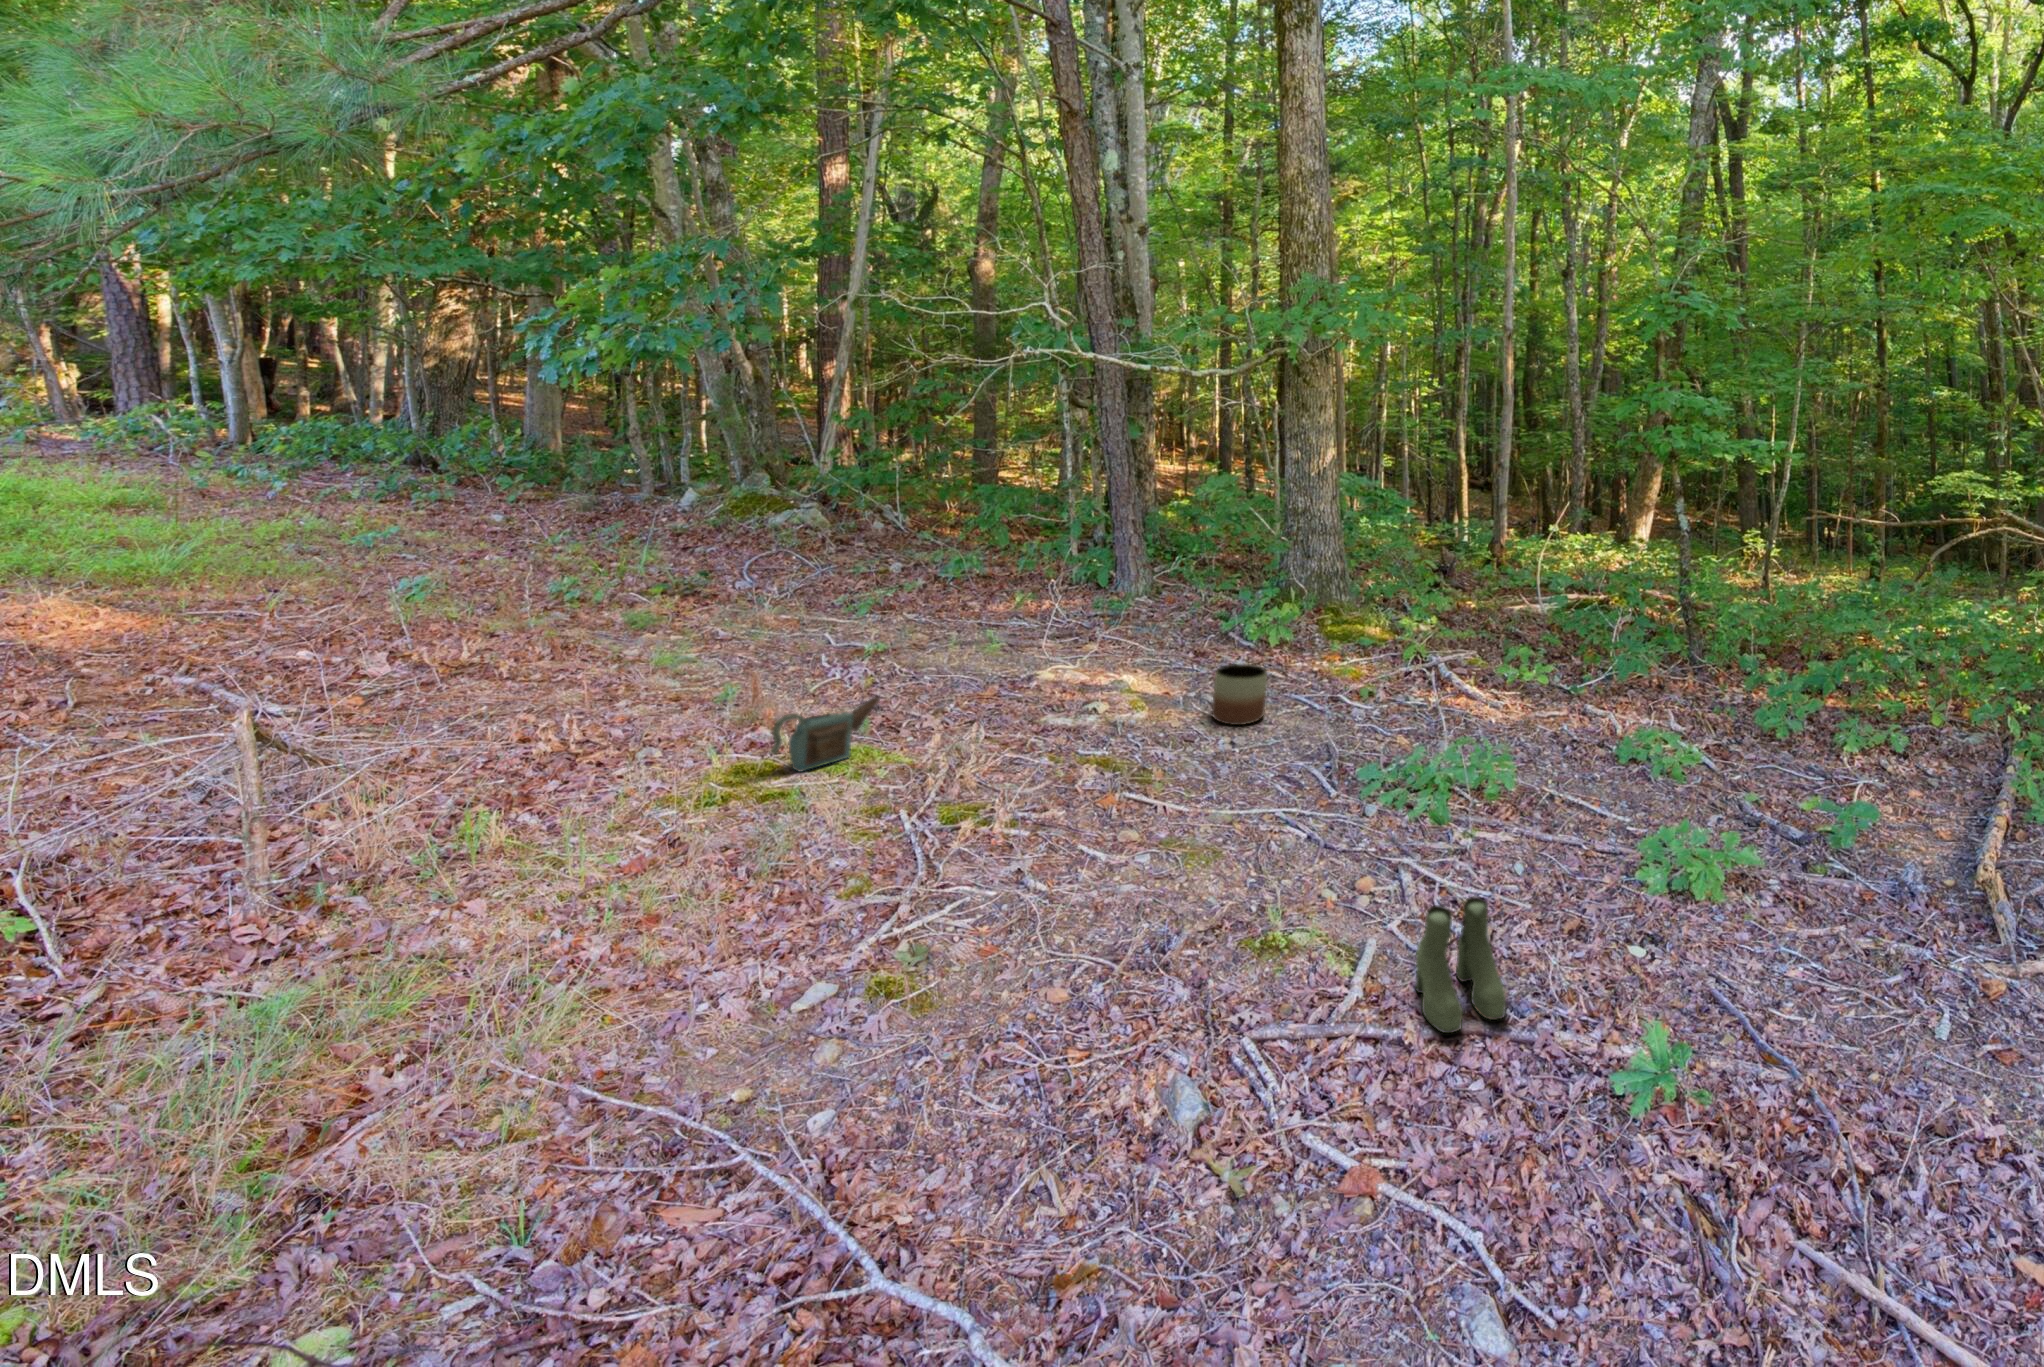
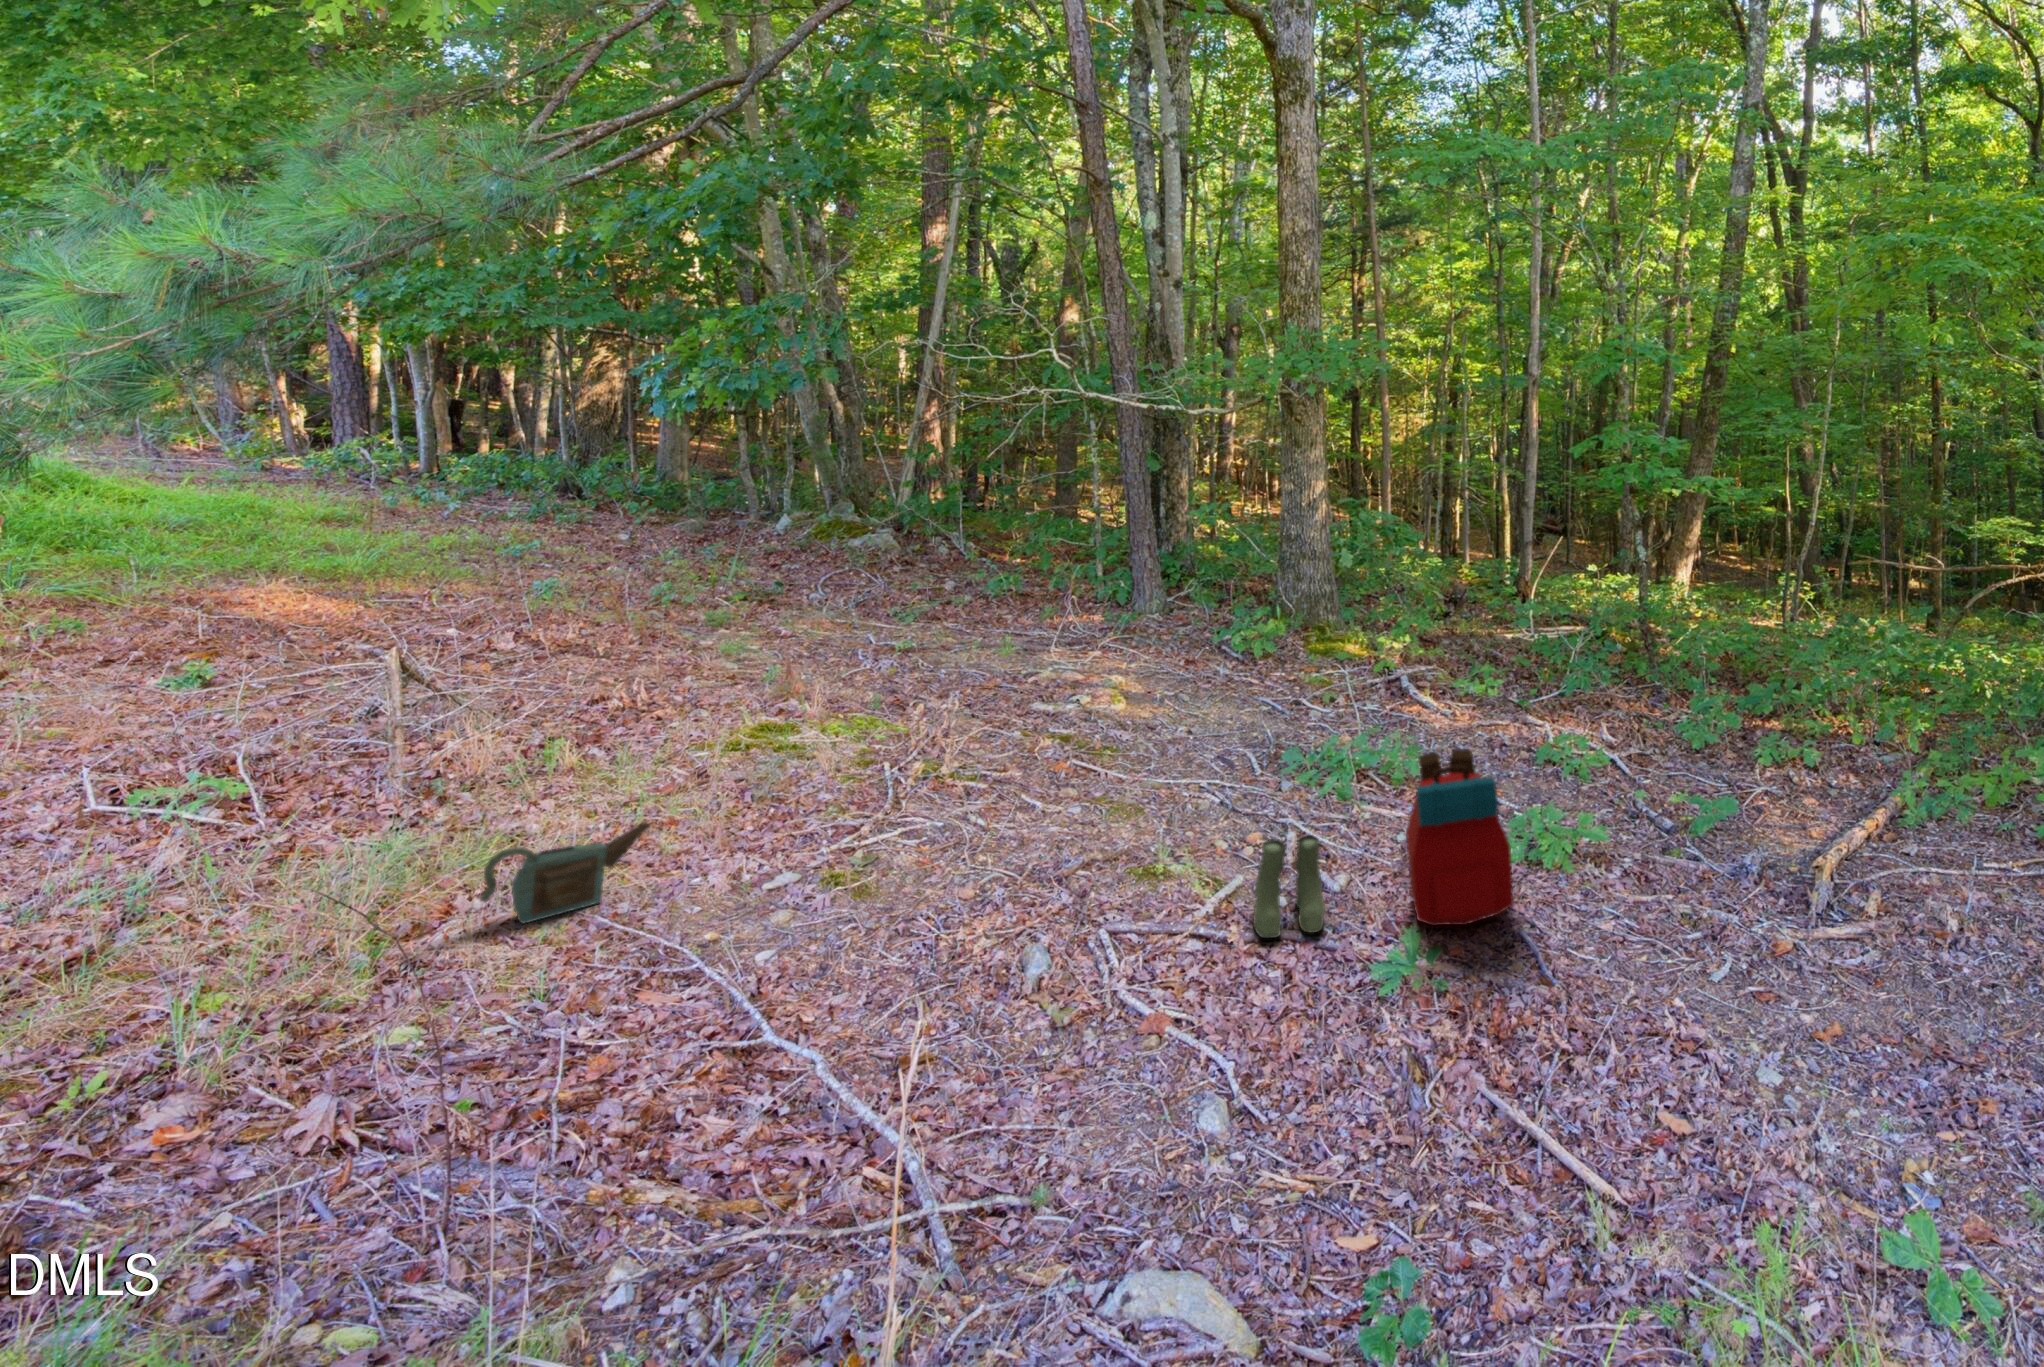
planter: present [1212,664,1267,725] -> none [1175,664,1225,717]
watering can: present [771,697,880,772] -> present [480,822,652,924]
backpack: none [1576,781,1712,995] -> present [1406,749,1513,925]

